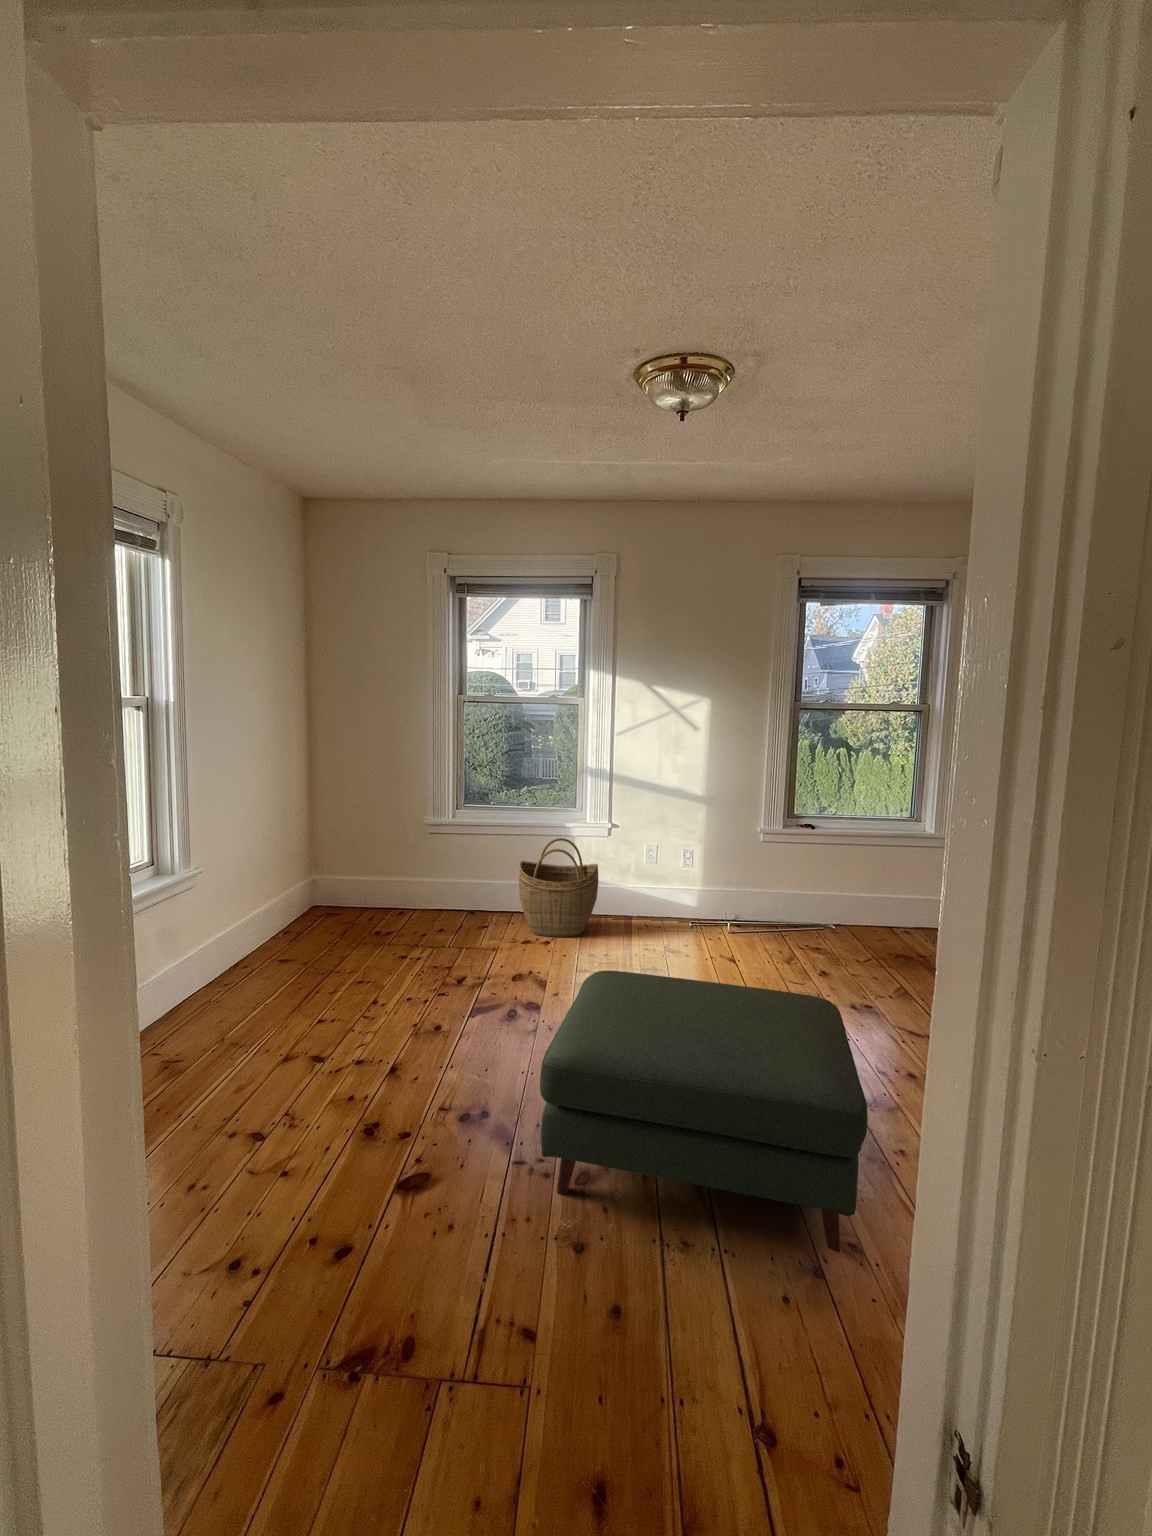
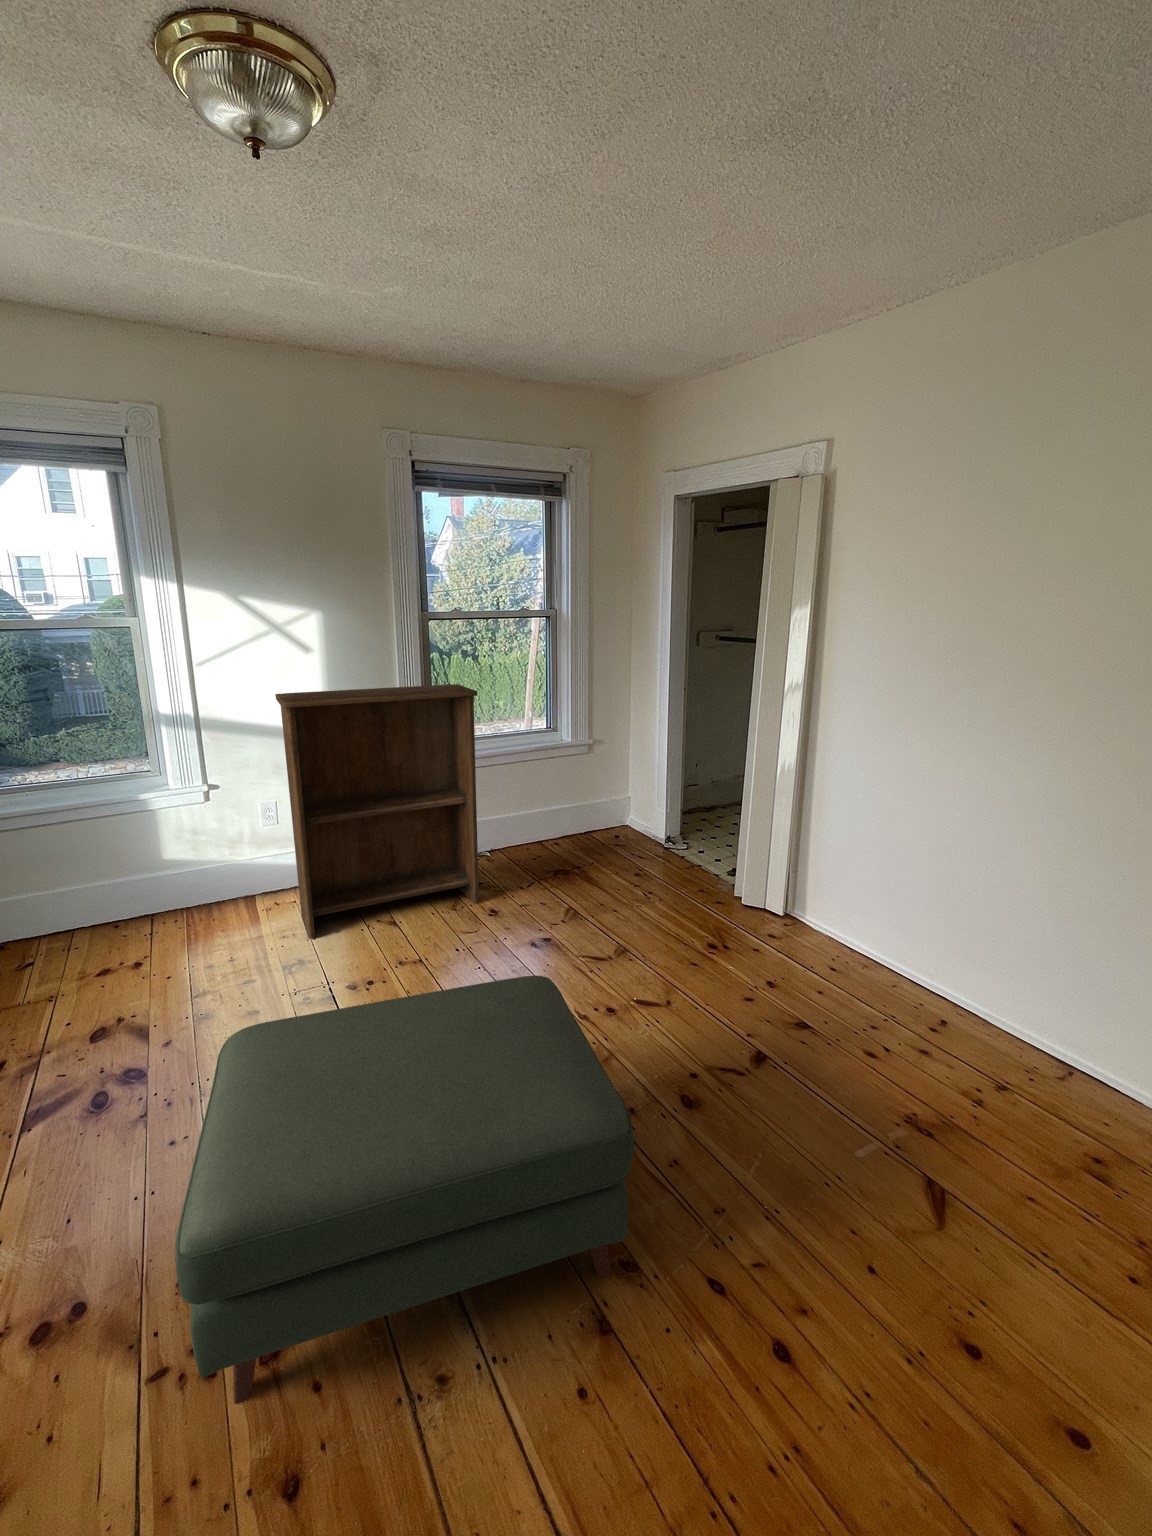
bookshelf: none [661,759,828,964] -> present [275,684,479,939]
woven basket: present [519,838,598,937] -> none [70,816,204,956]

